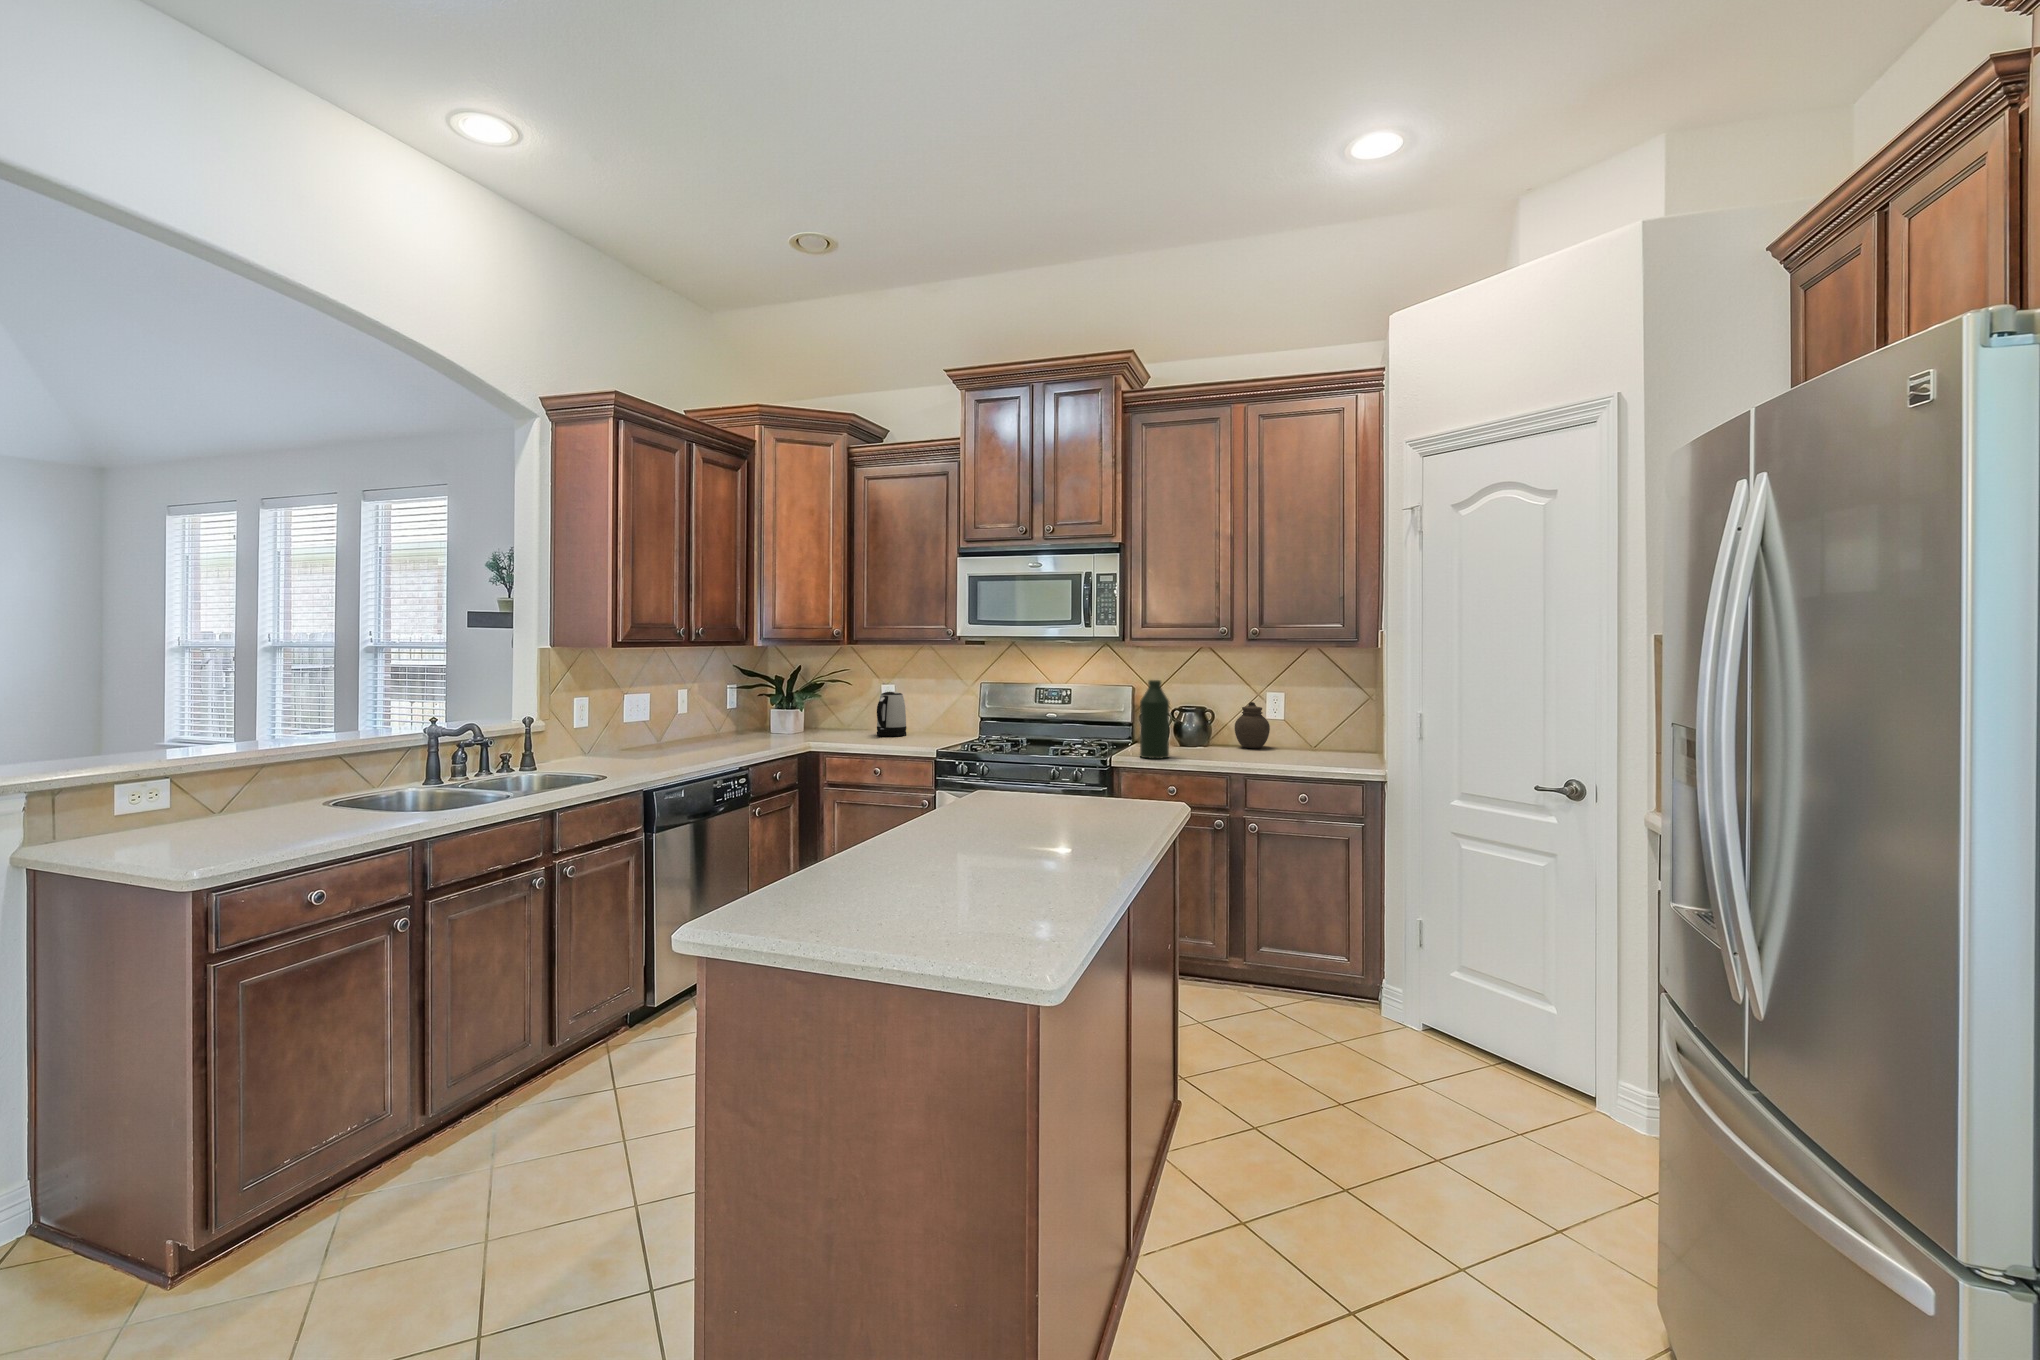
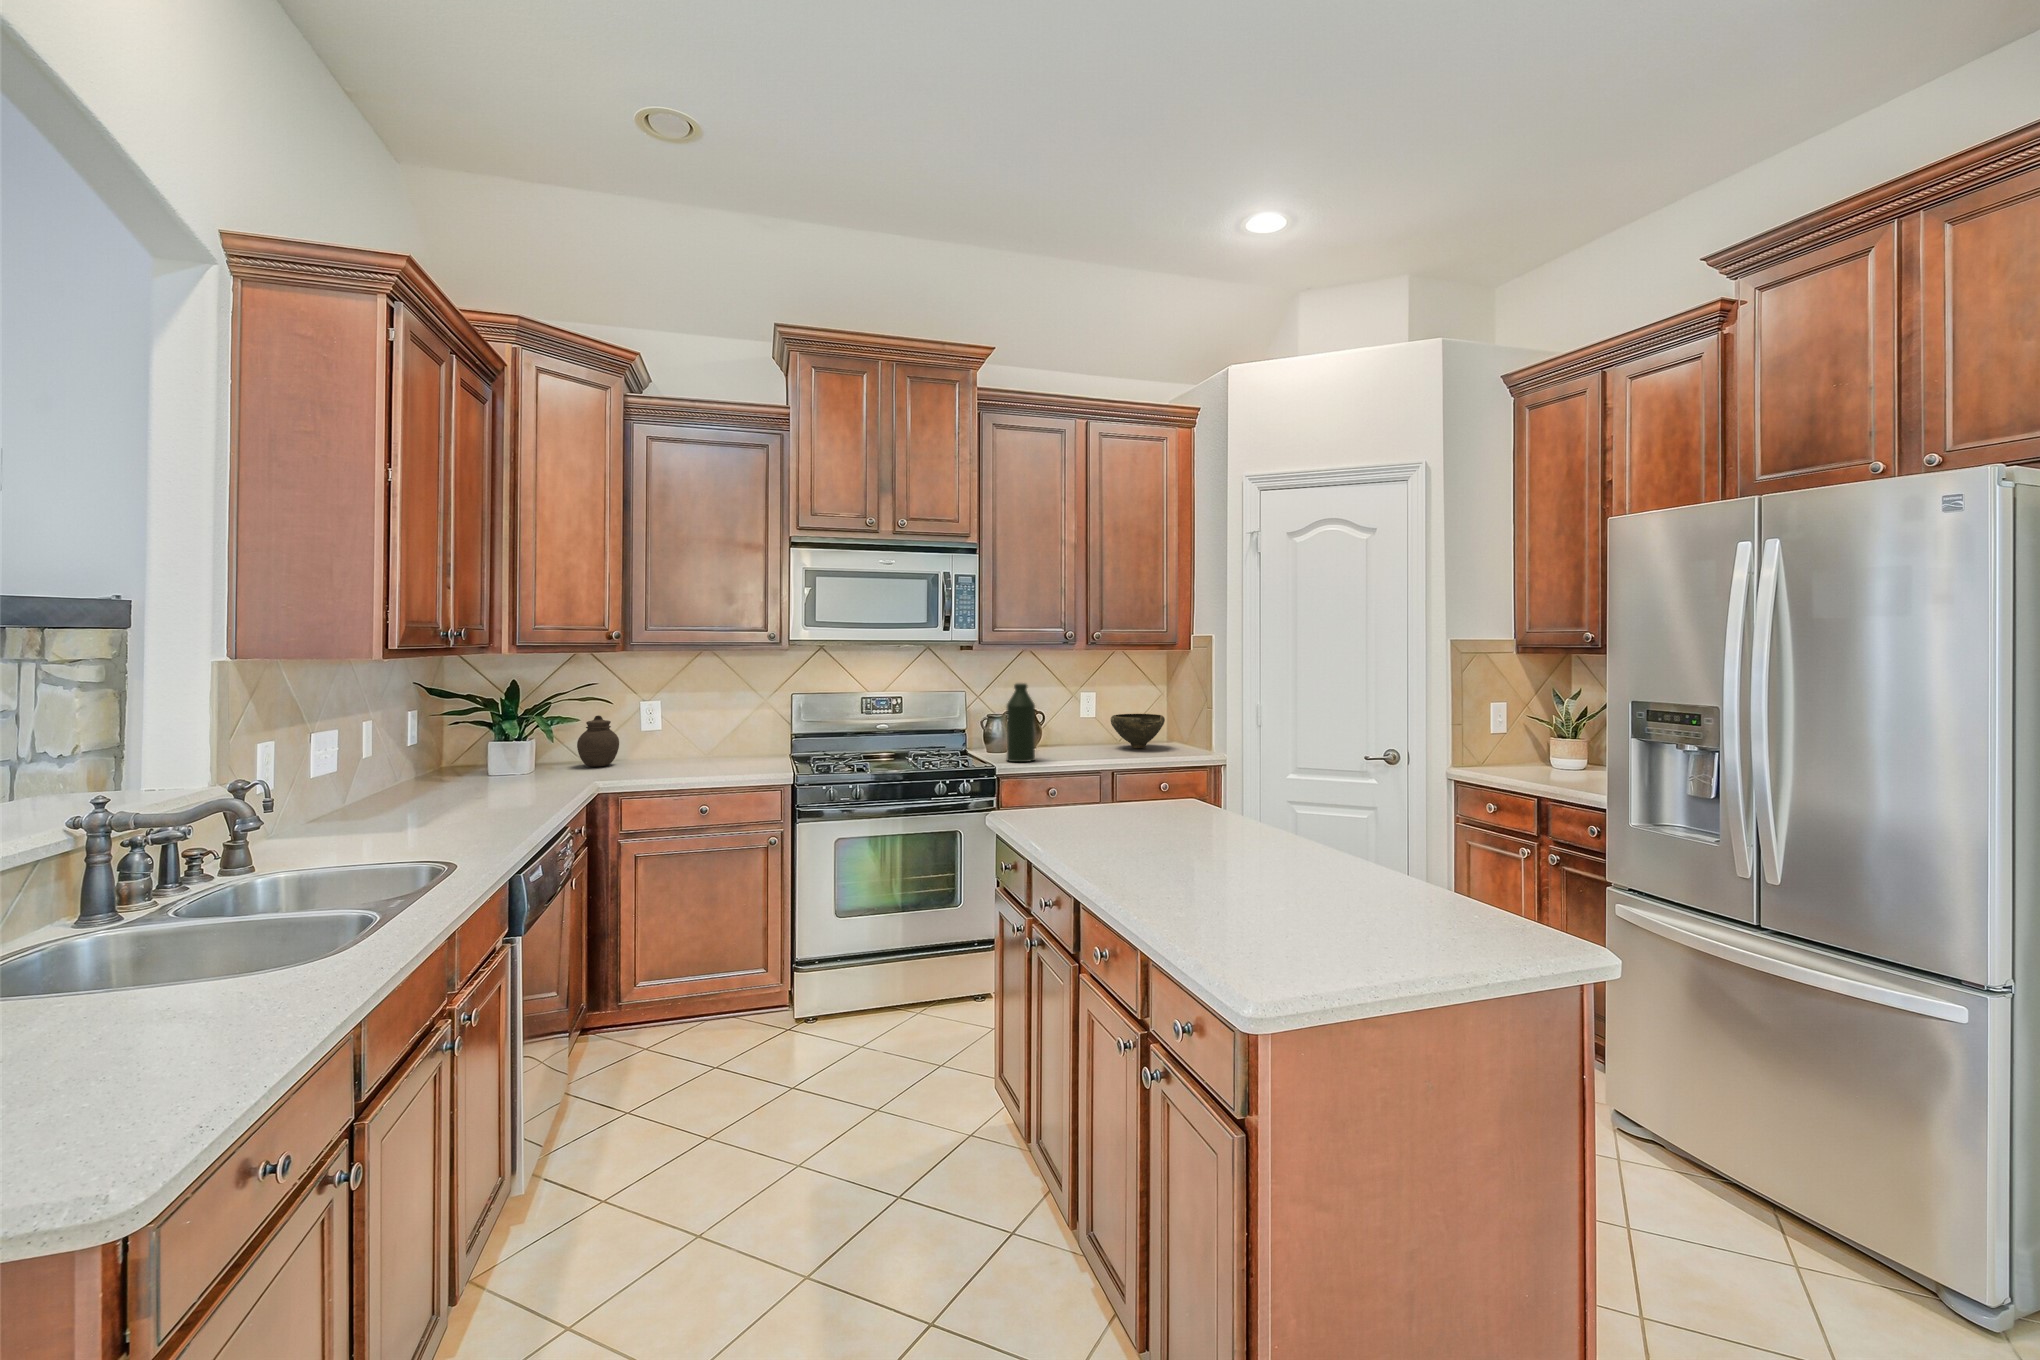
kettle: present [877,692,906,736] -> none [648,709,689,765]
jar: present [1235,702,1270,748] -> present [577,715,619,767]
bowl: none [1277,718,1342,757] -> present [1111,714,1165,748]

